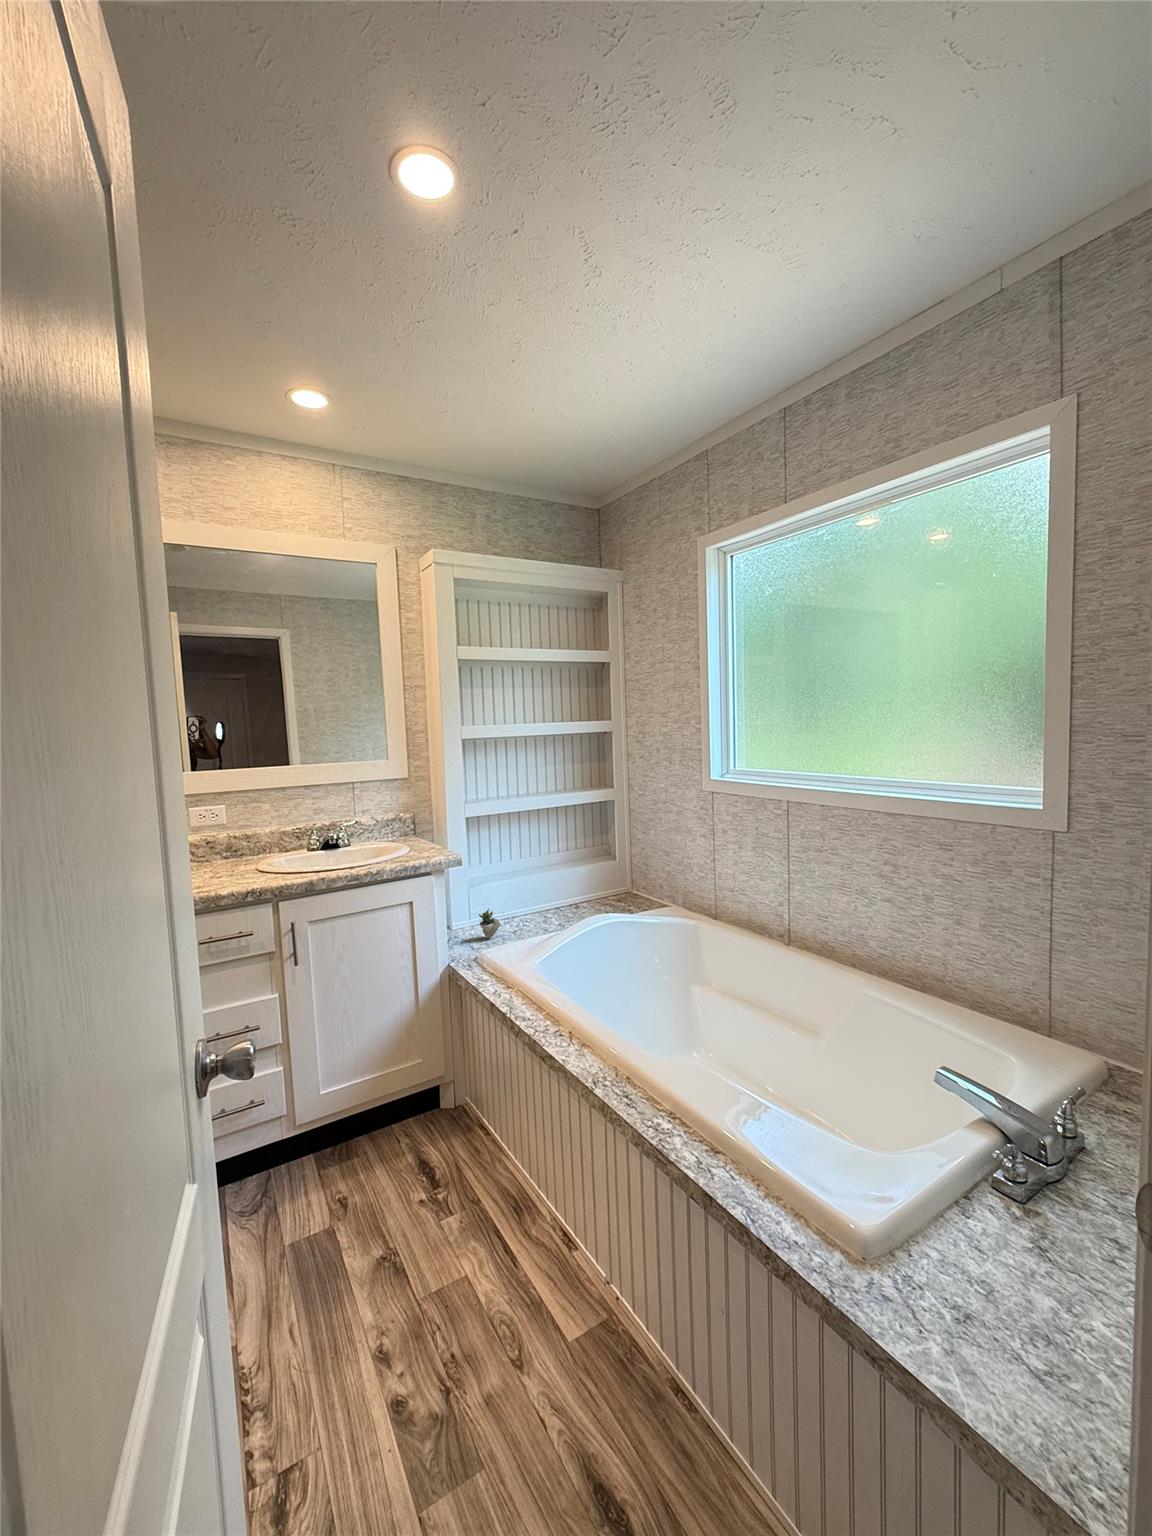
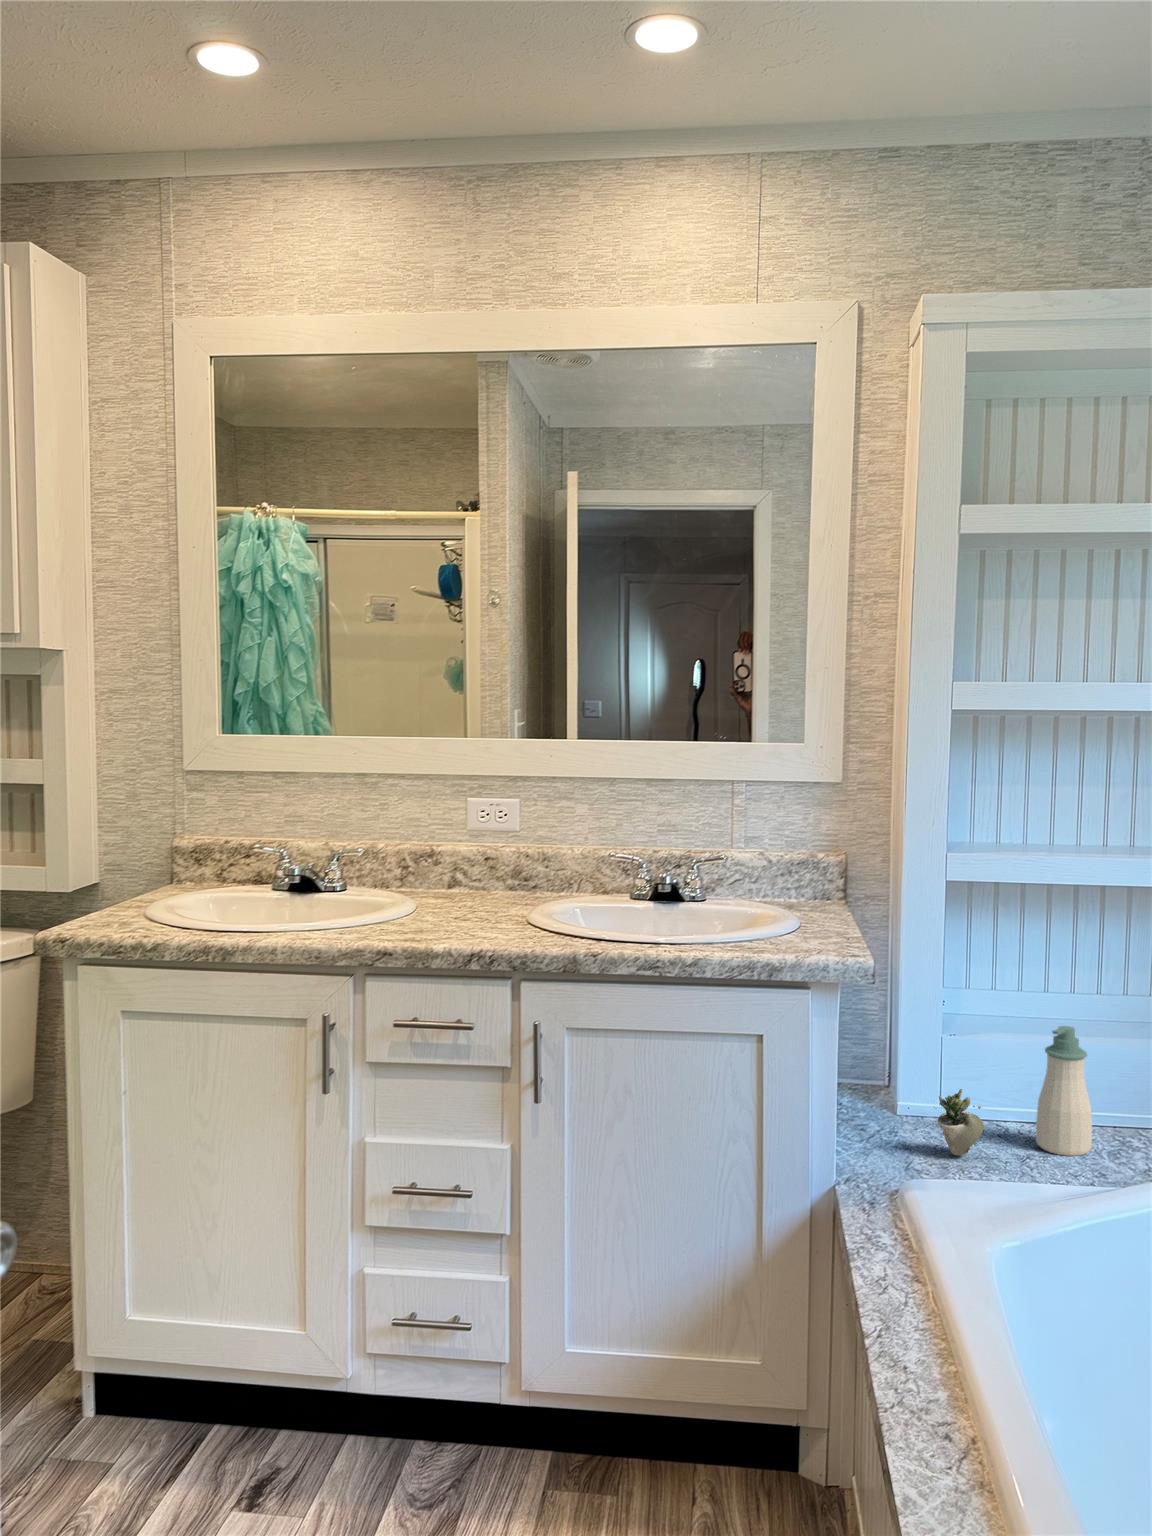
soap bottle: none [513,873,535,927] -> present [1036,1026,1092,1156]

